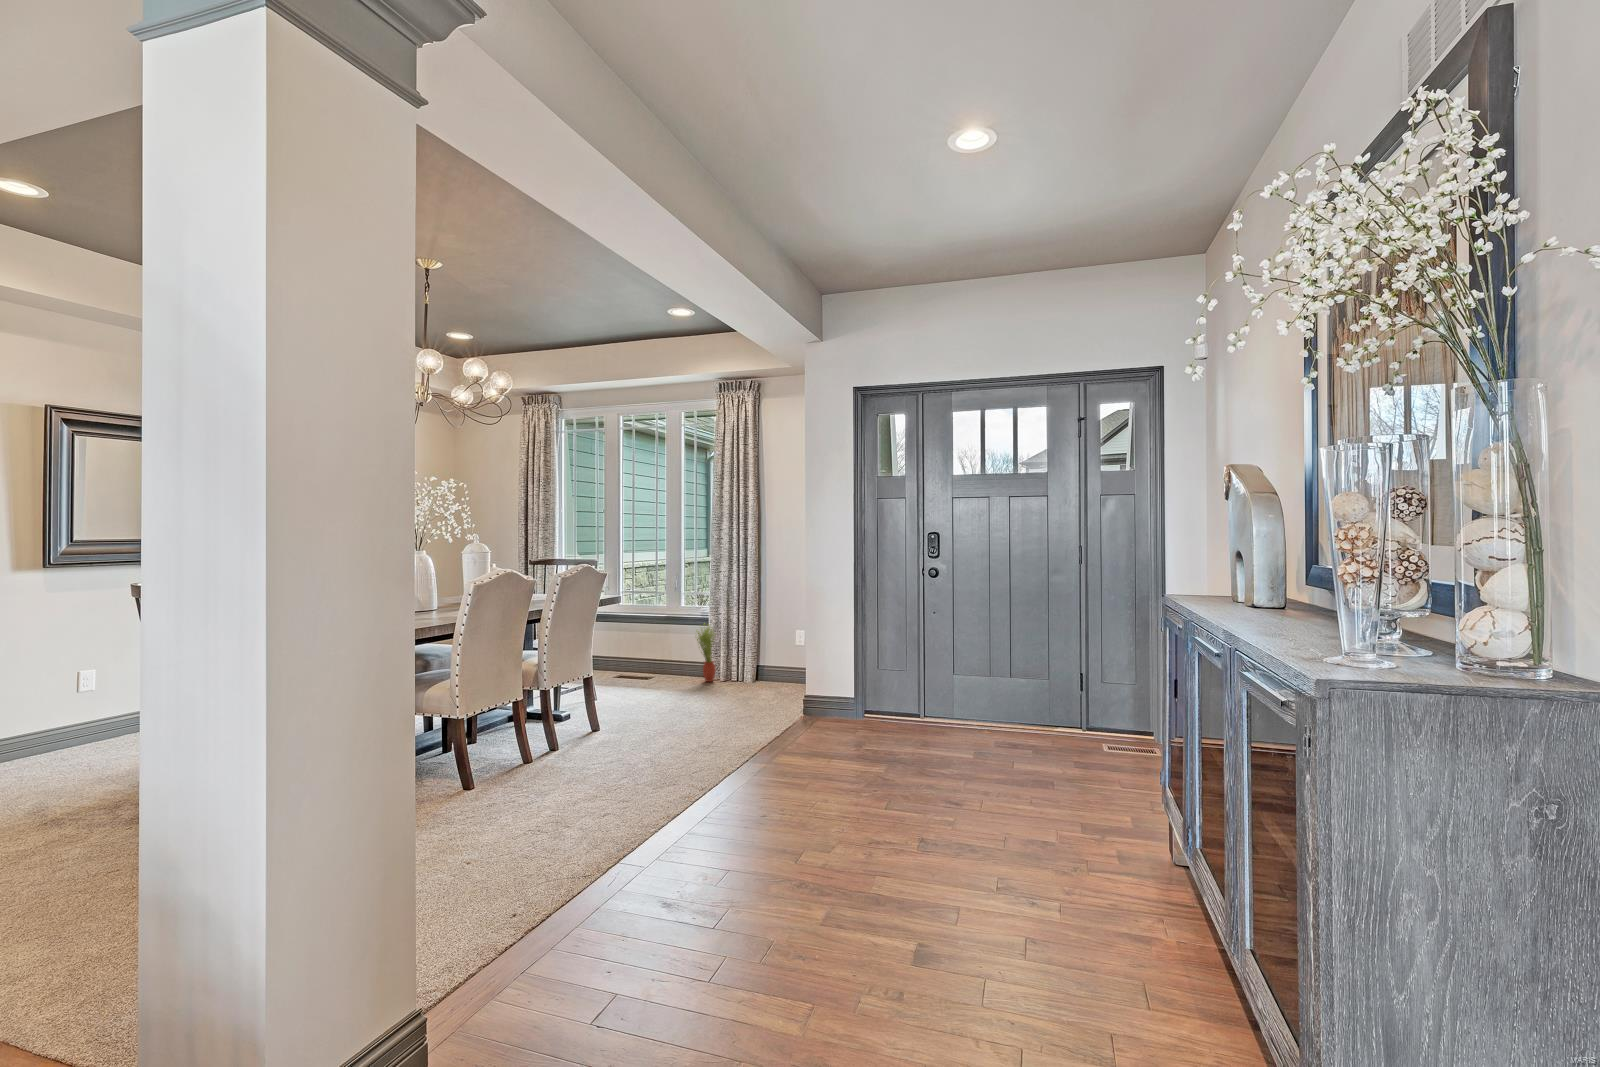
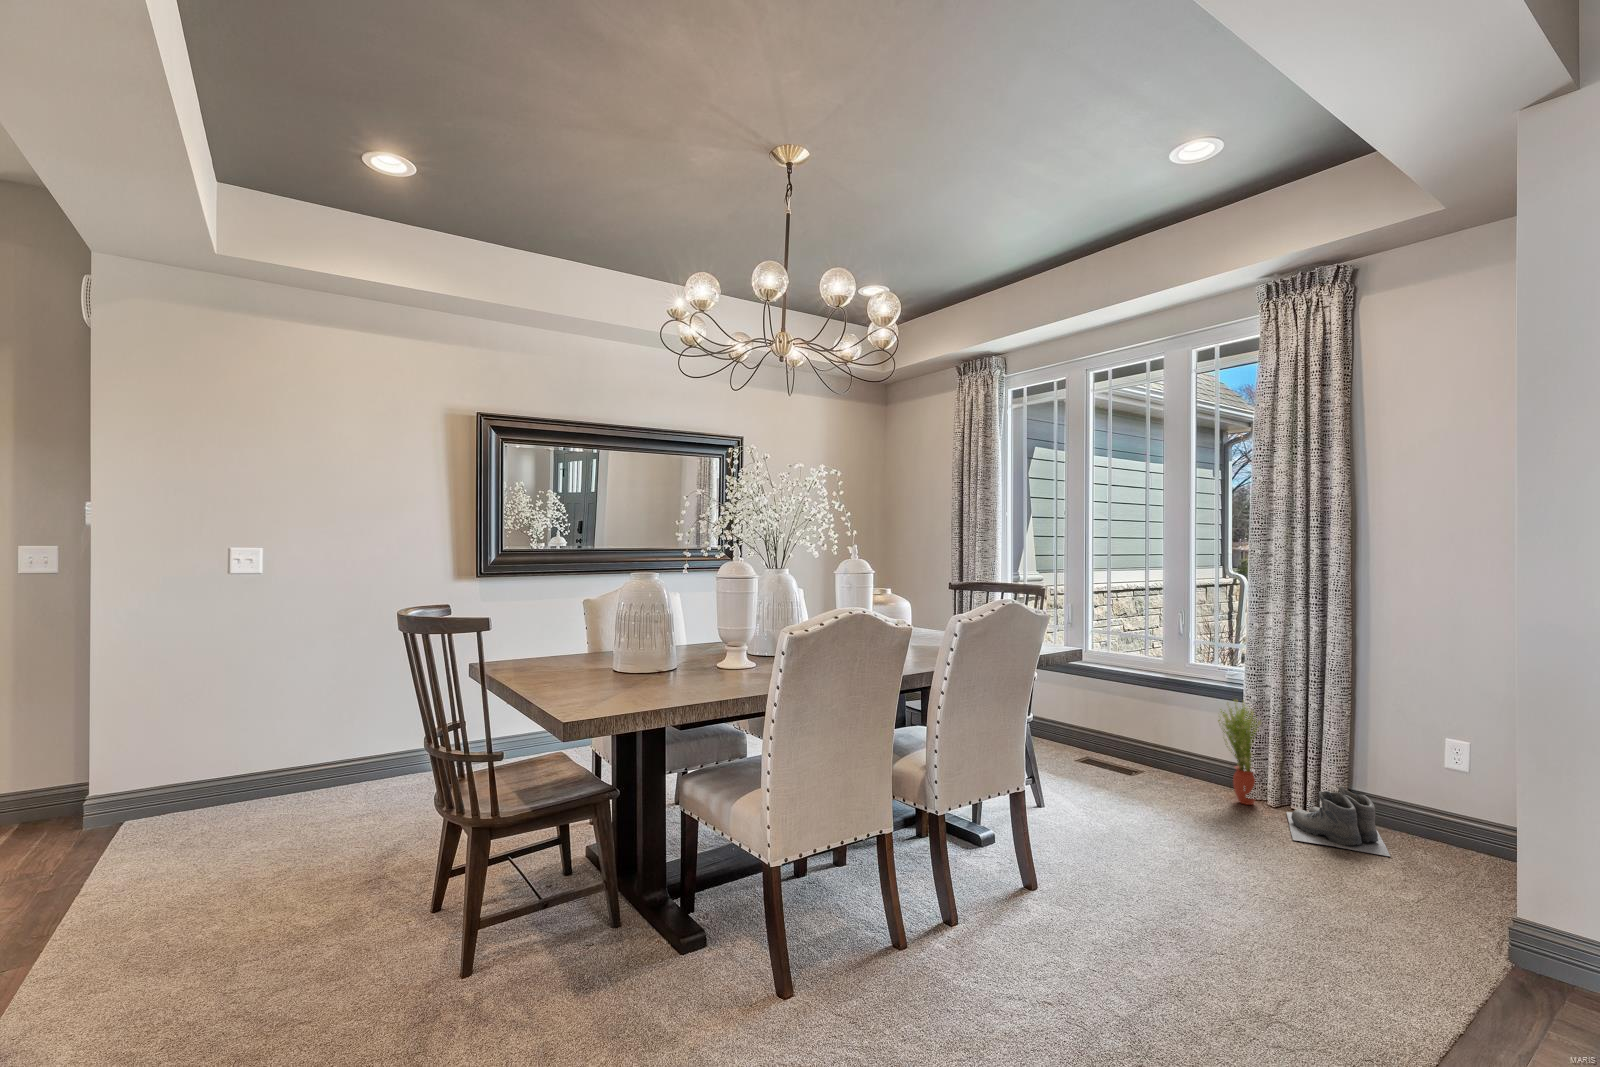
boots: none [728,661,770,691] -> present [1286,786,1390,856]

